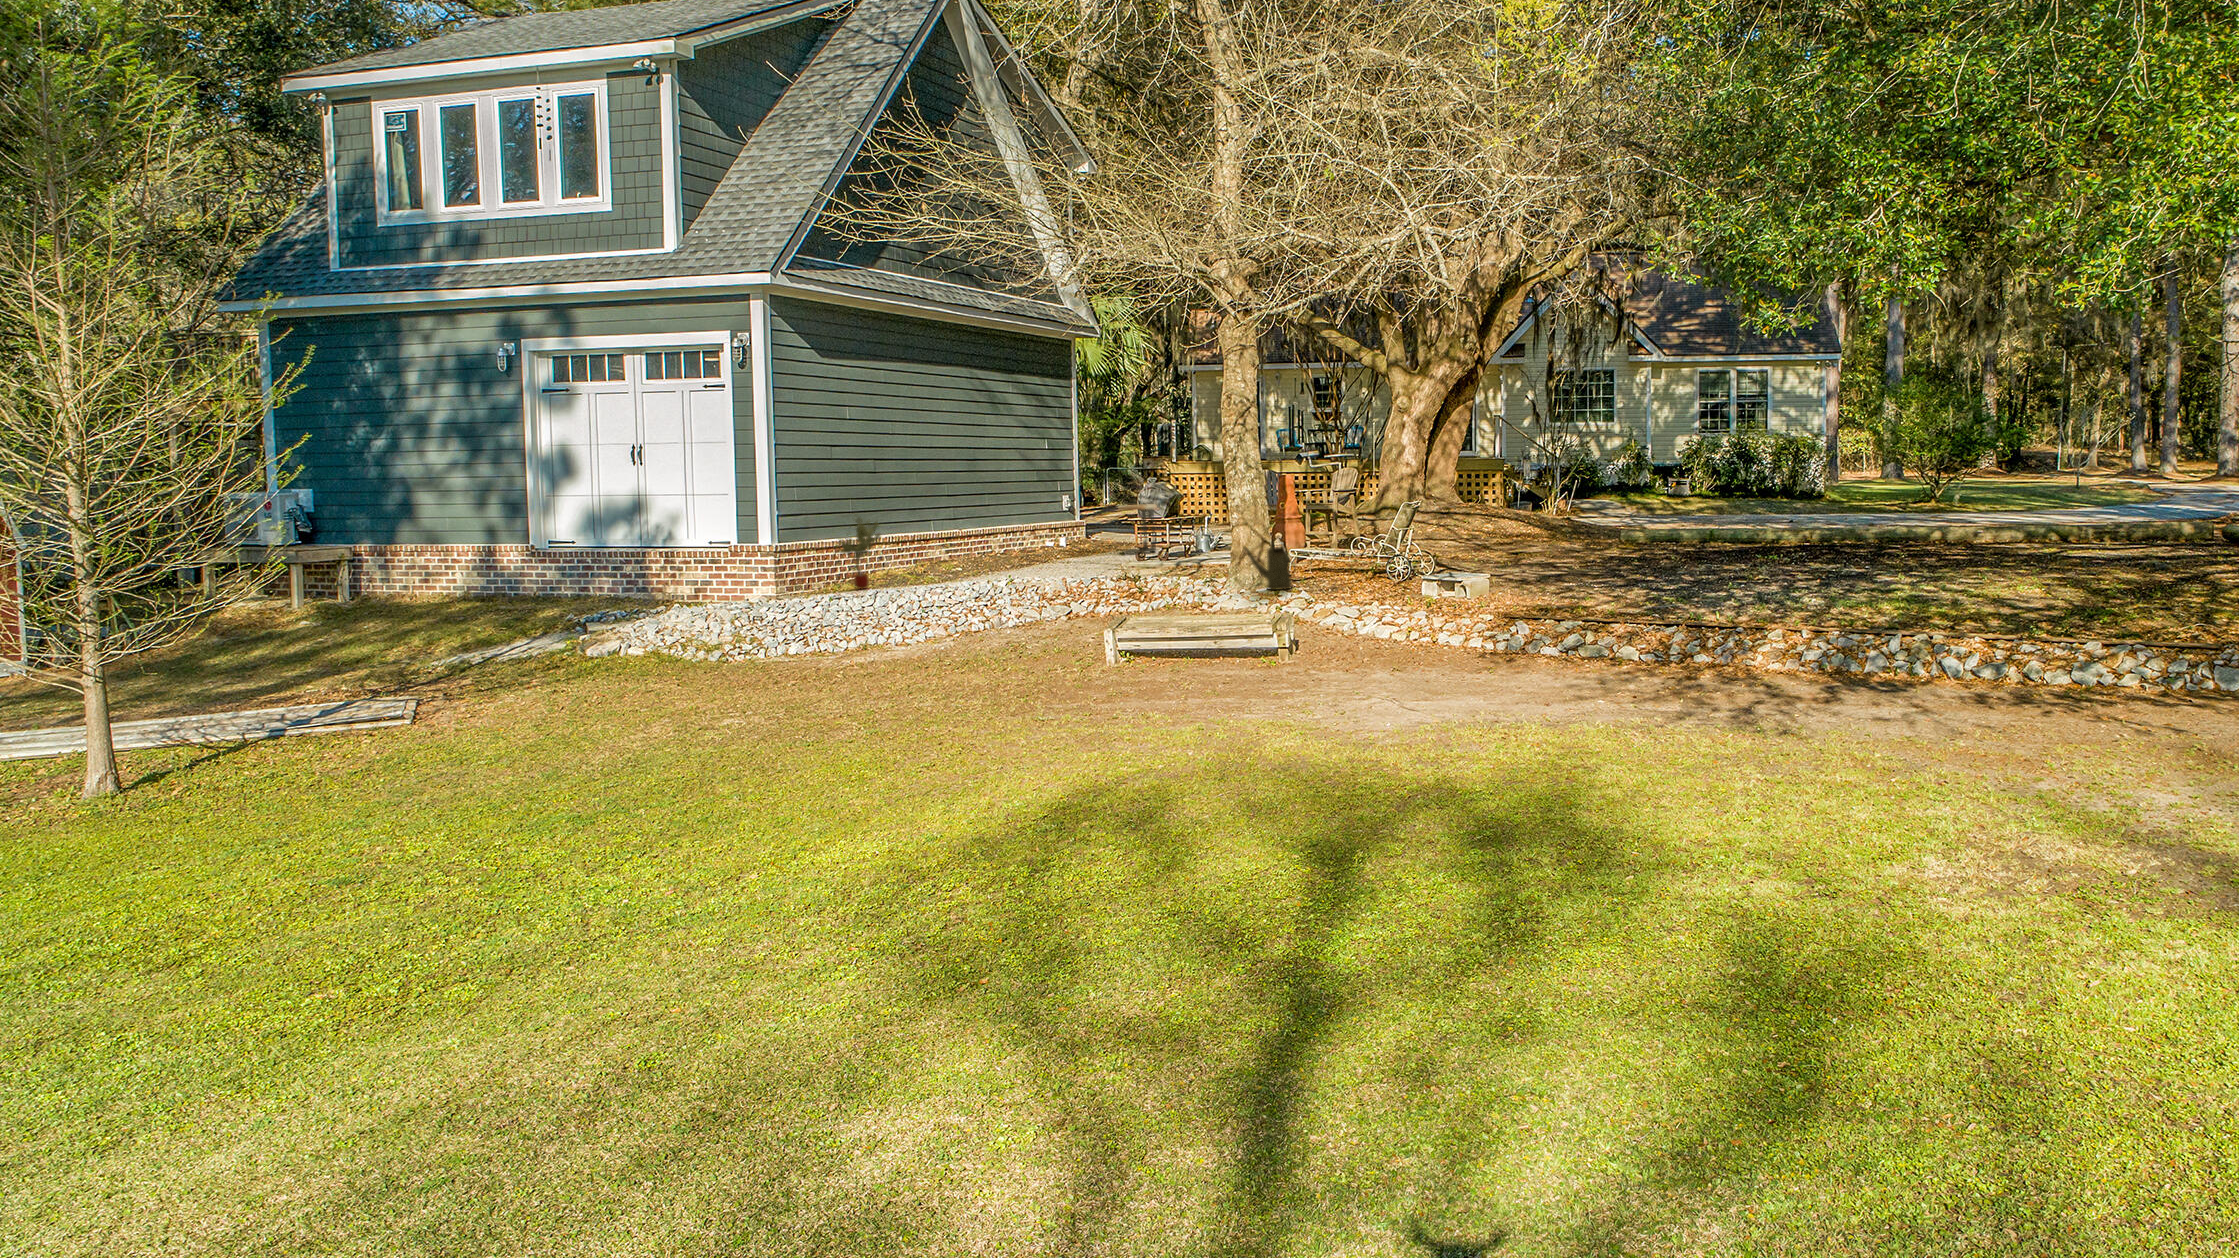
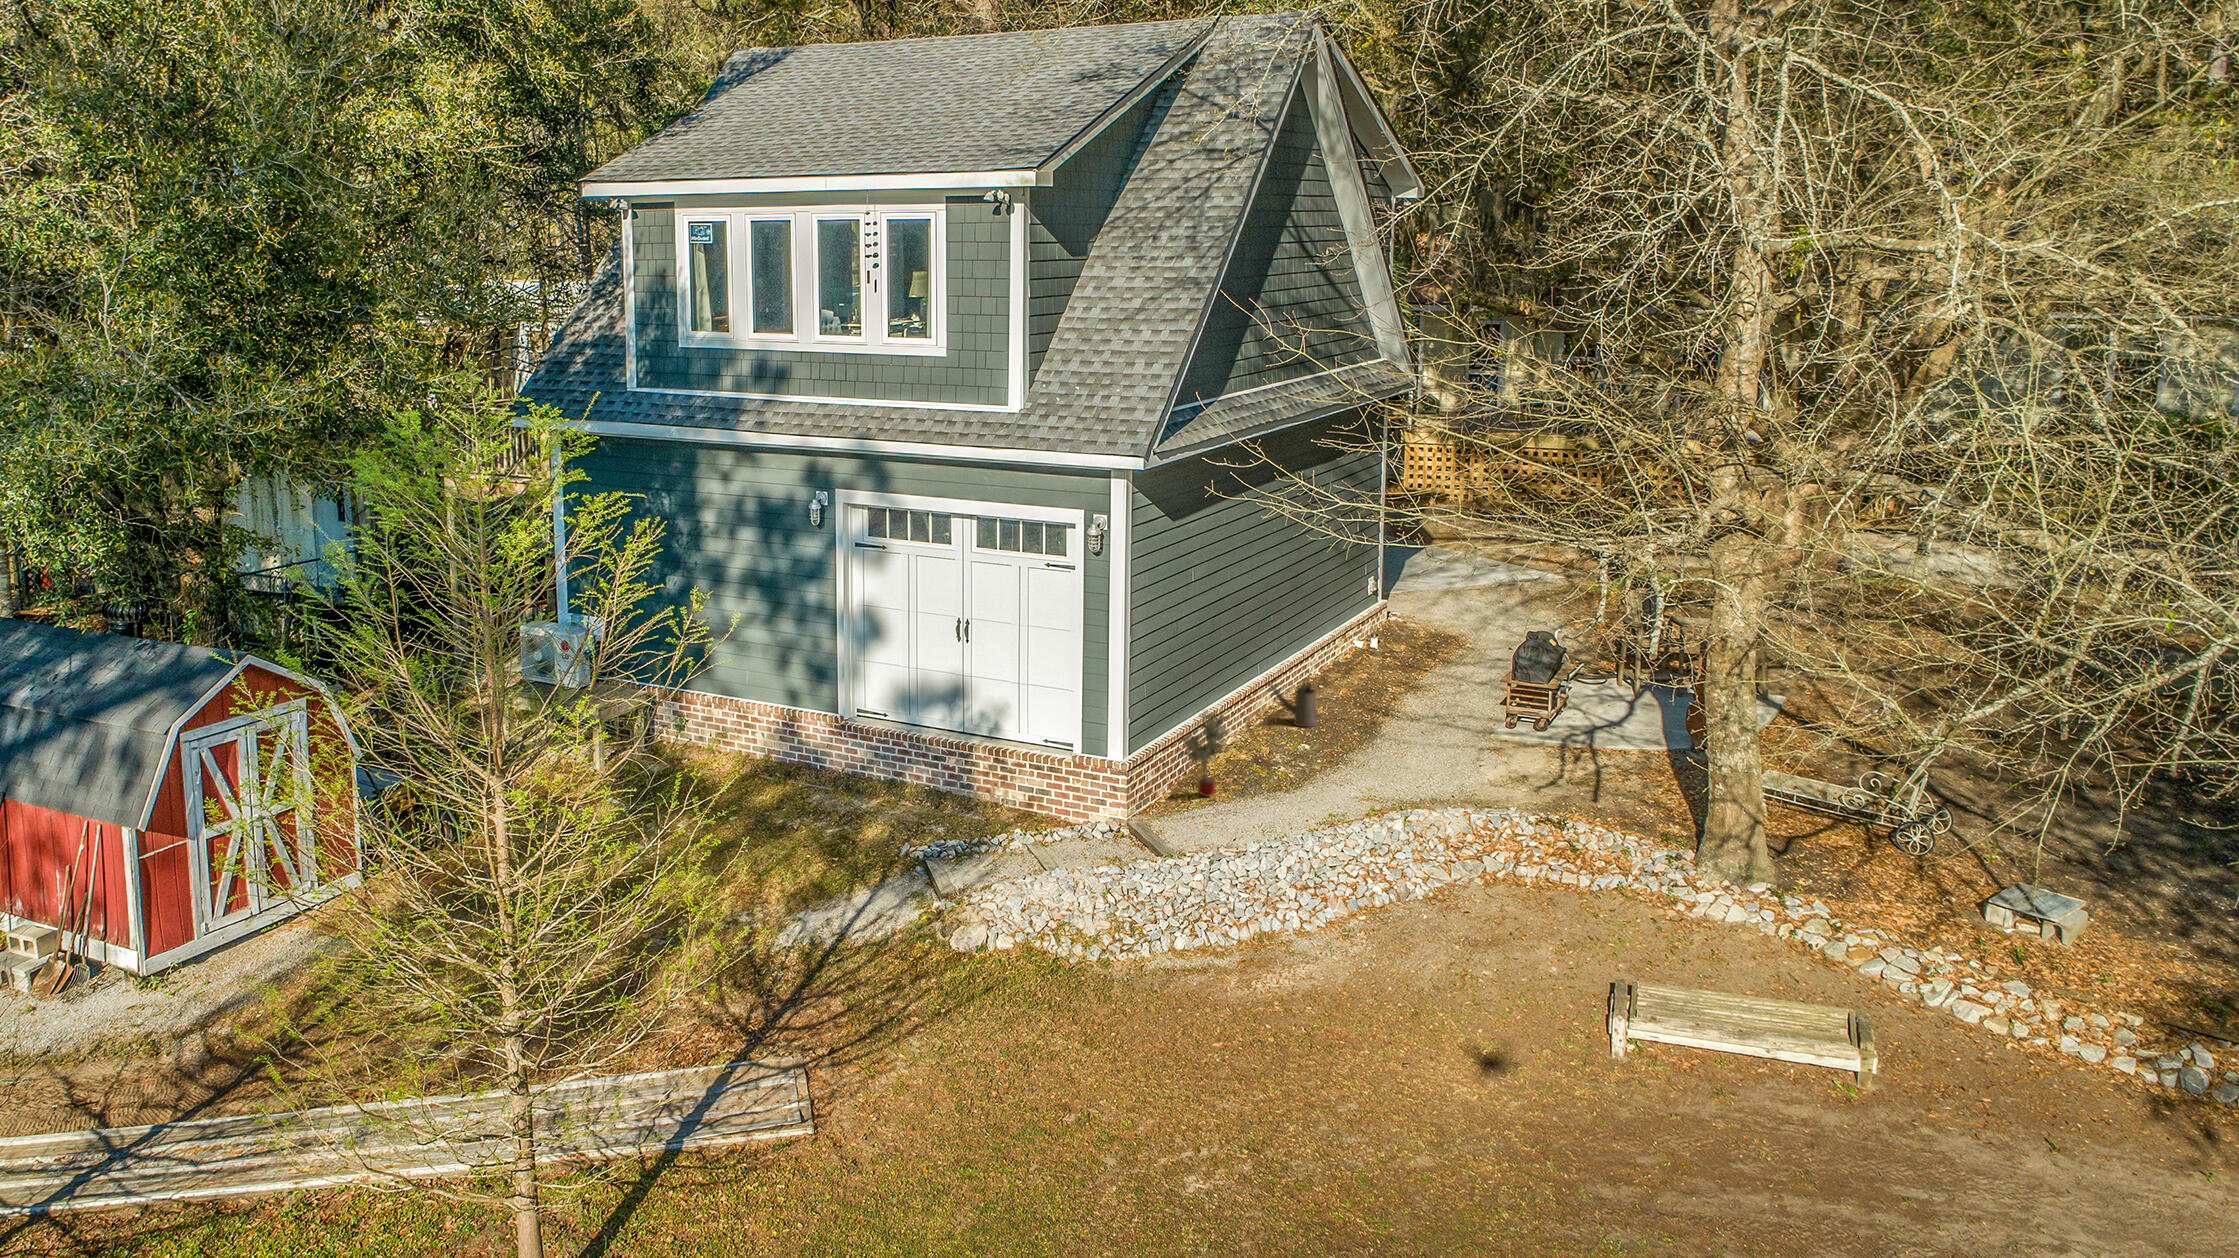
side table: present [1118,504,1156,554] -> none [1465,673,1520,736]
watering can: present [1244,539,1295,590] -> present [1269,678,1318,727]

